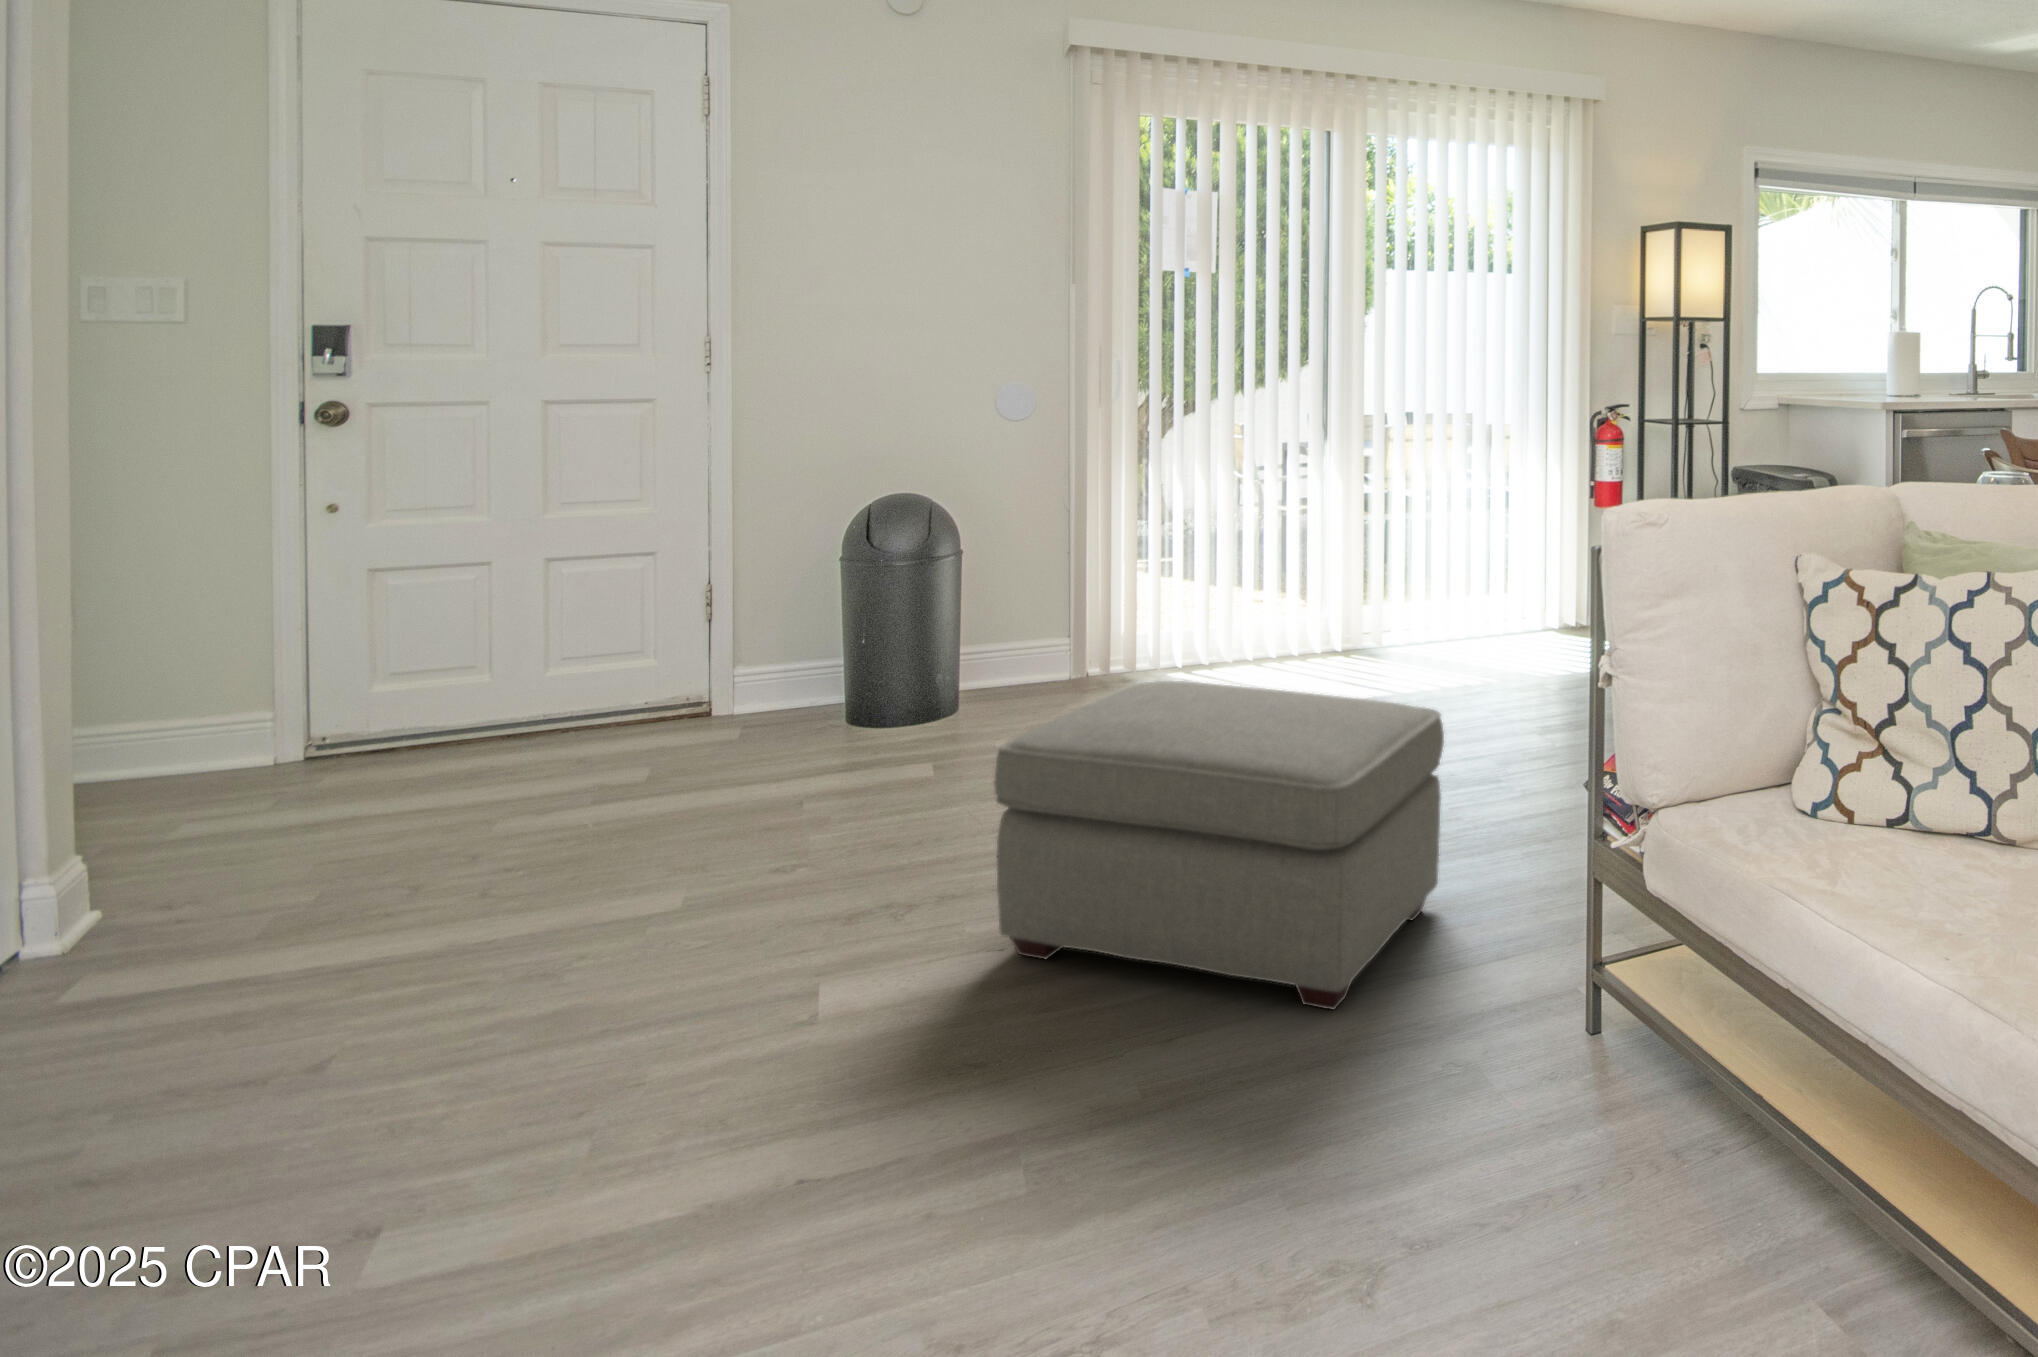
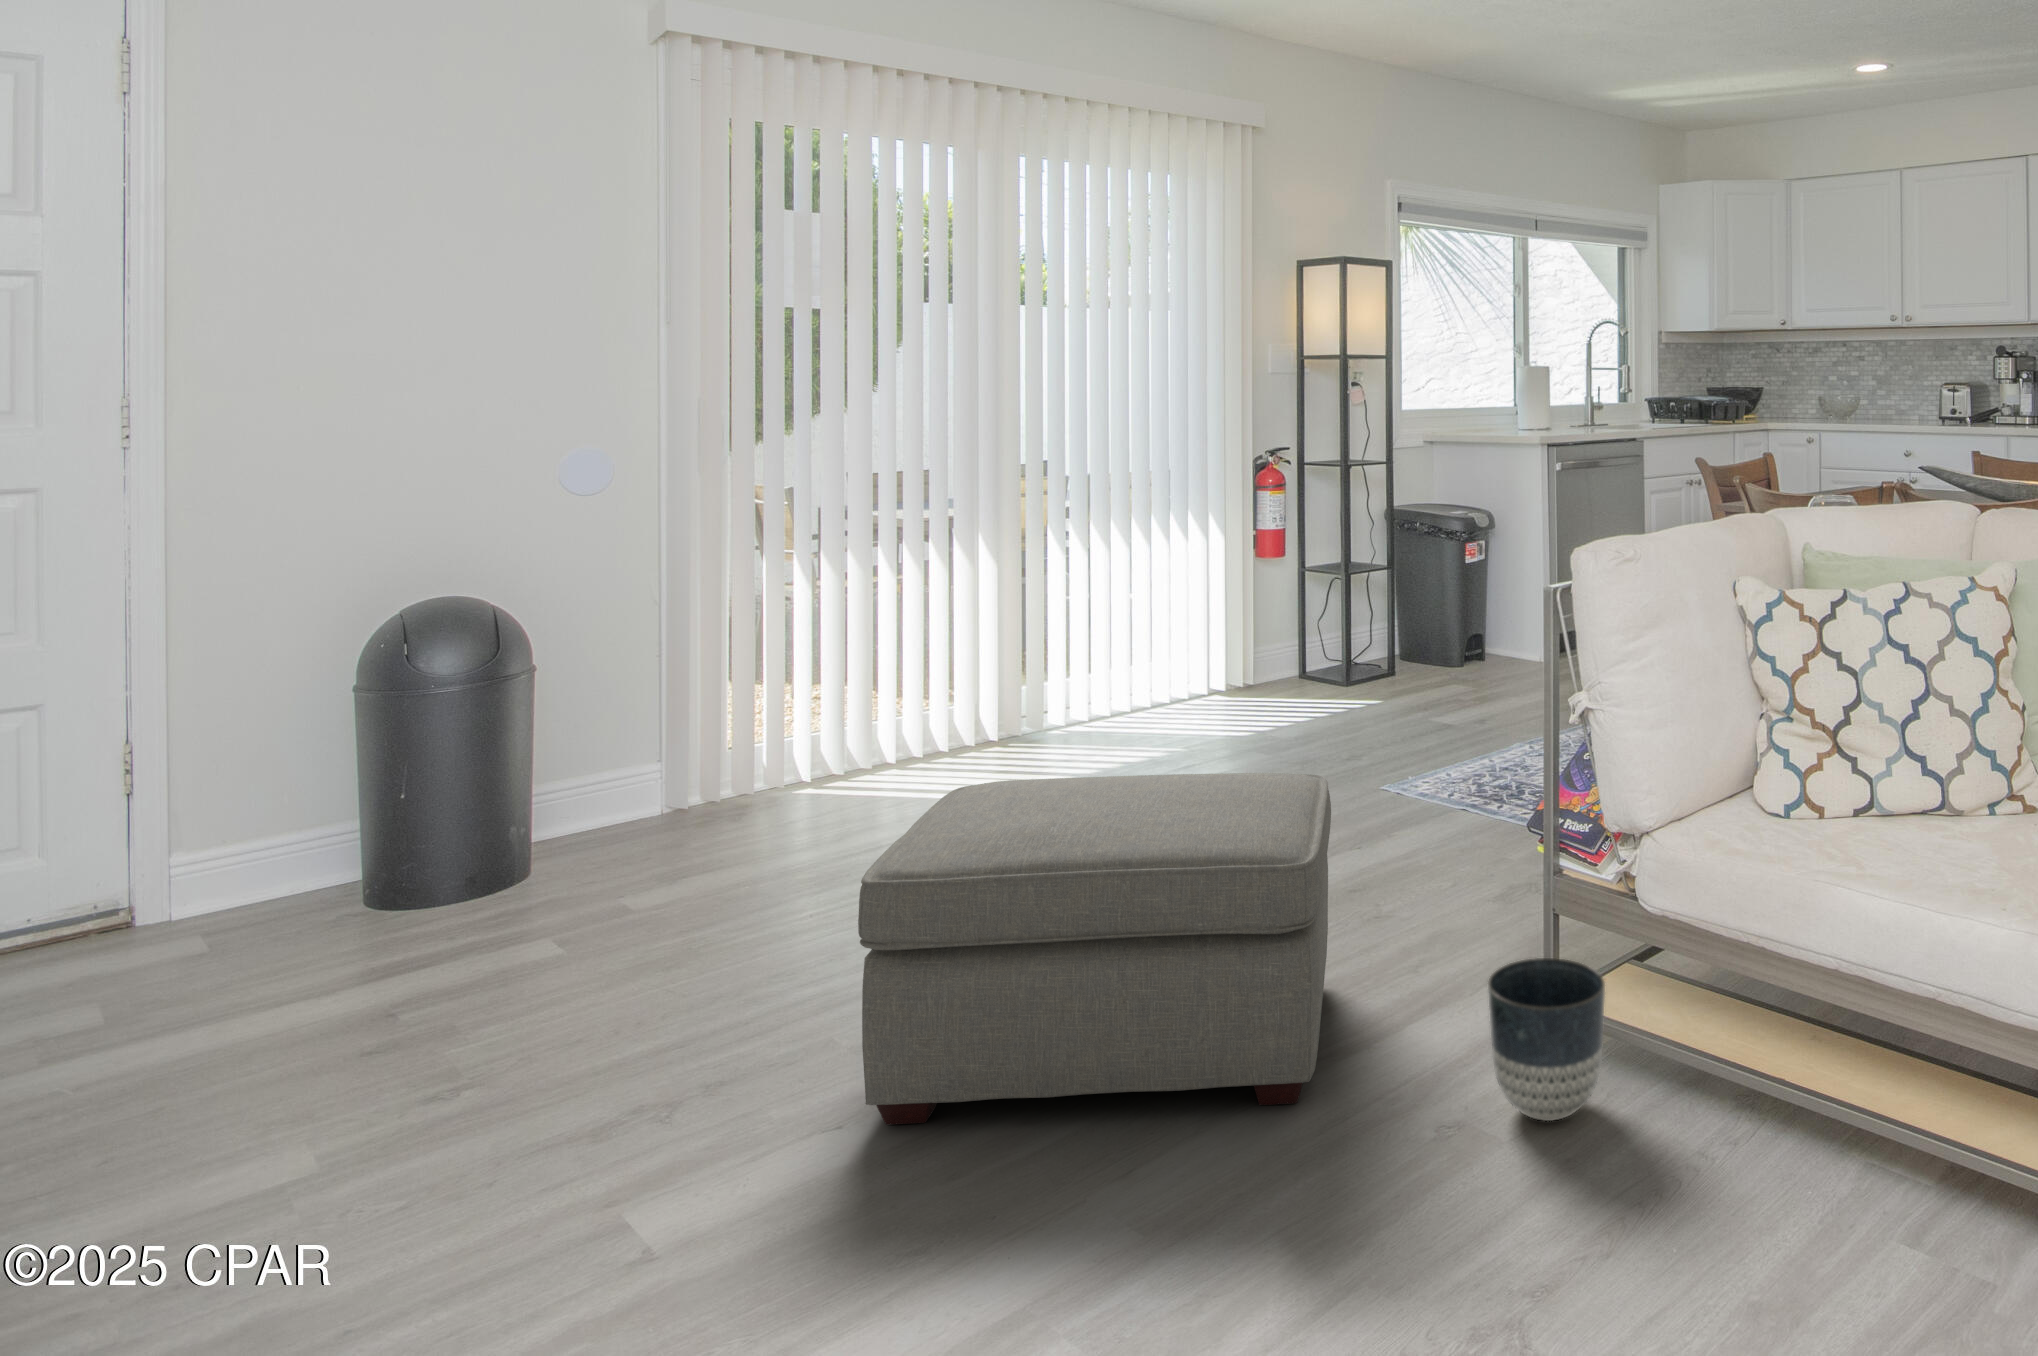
planter: none [1492,917,1610,1081] -> present [1488,958,1605,1121]

